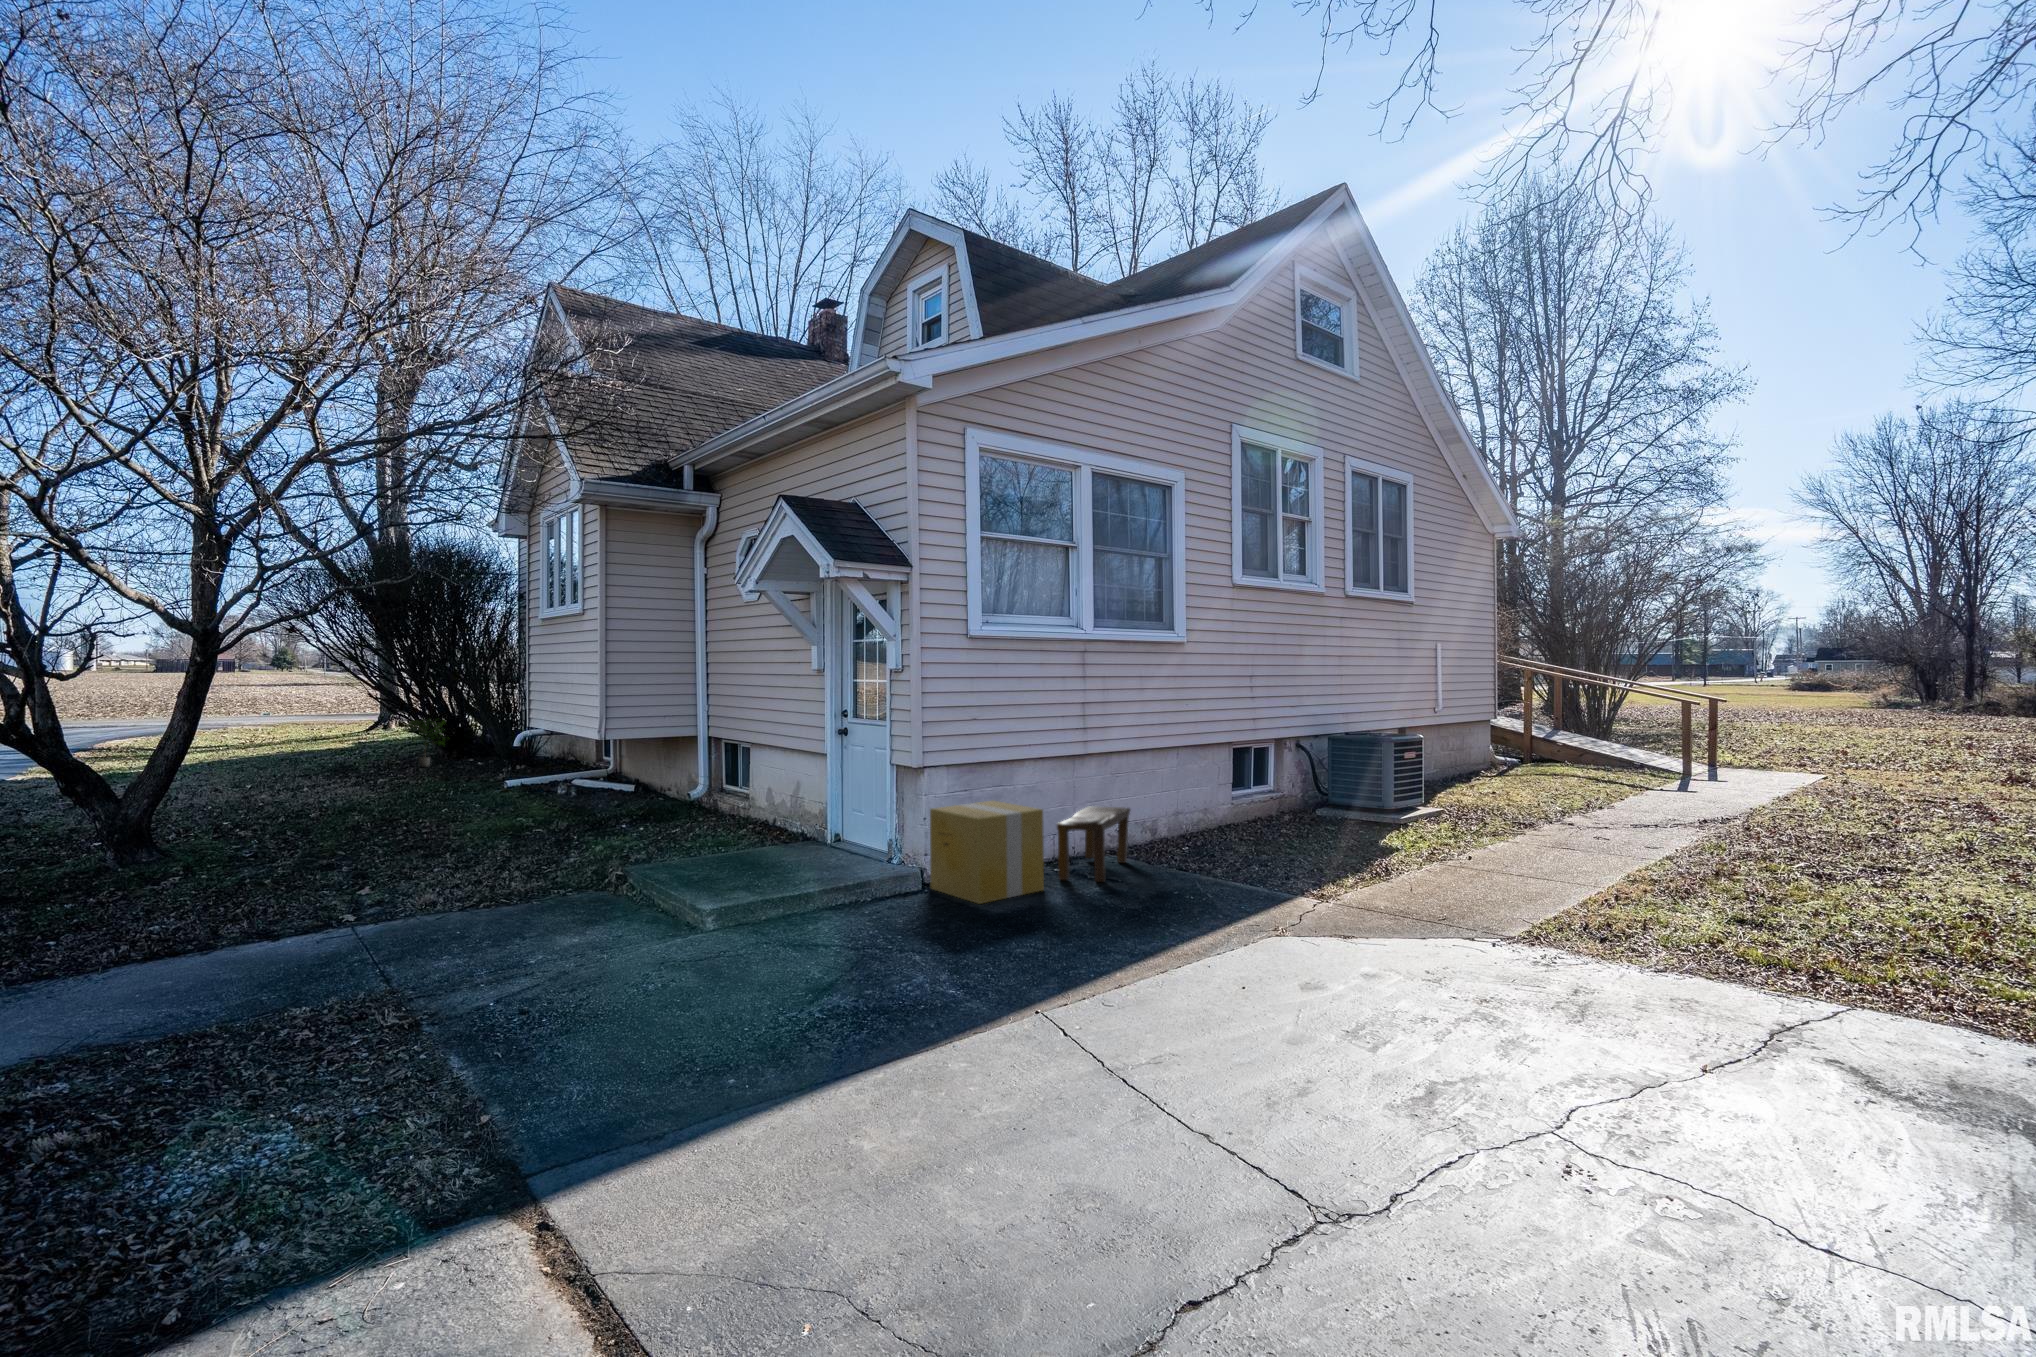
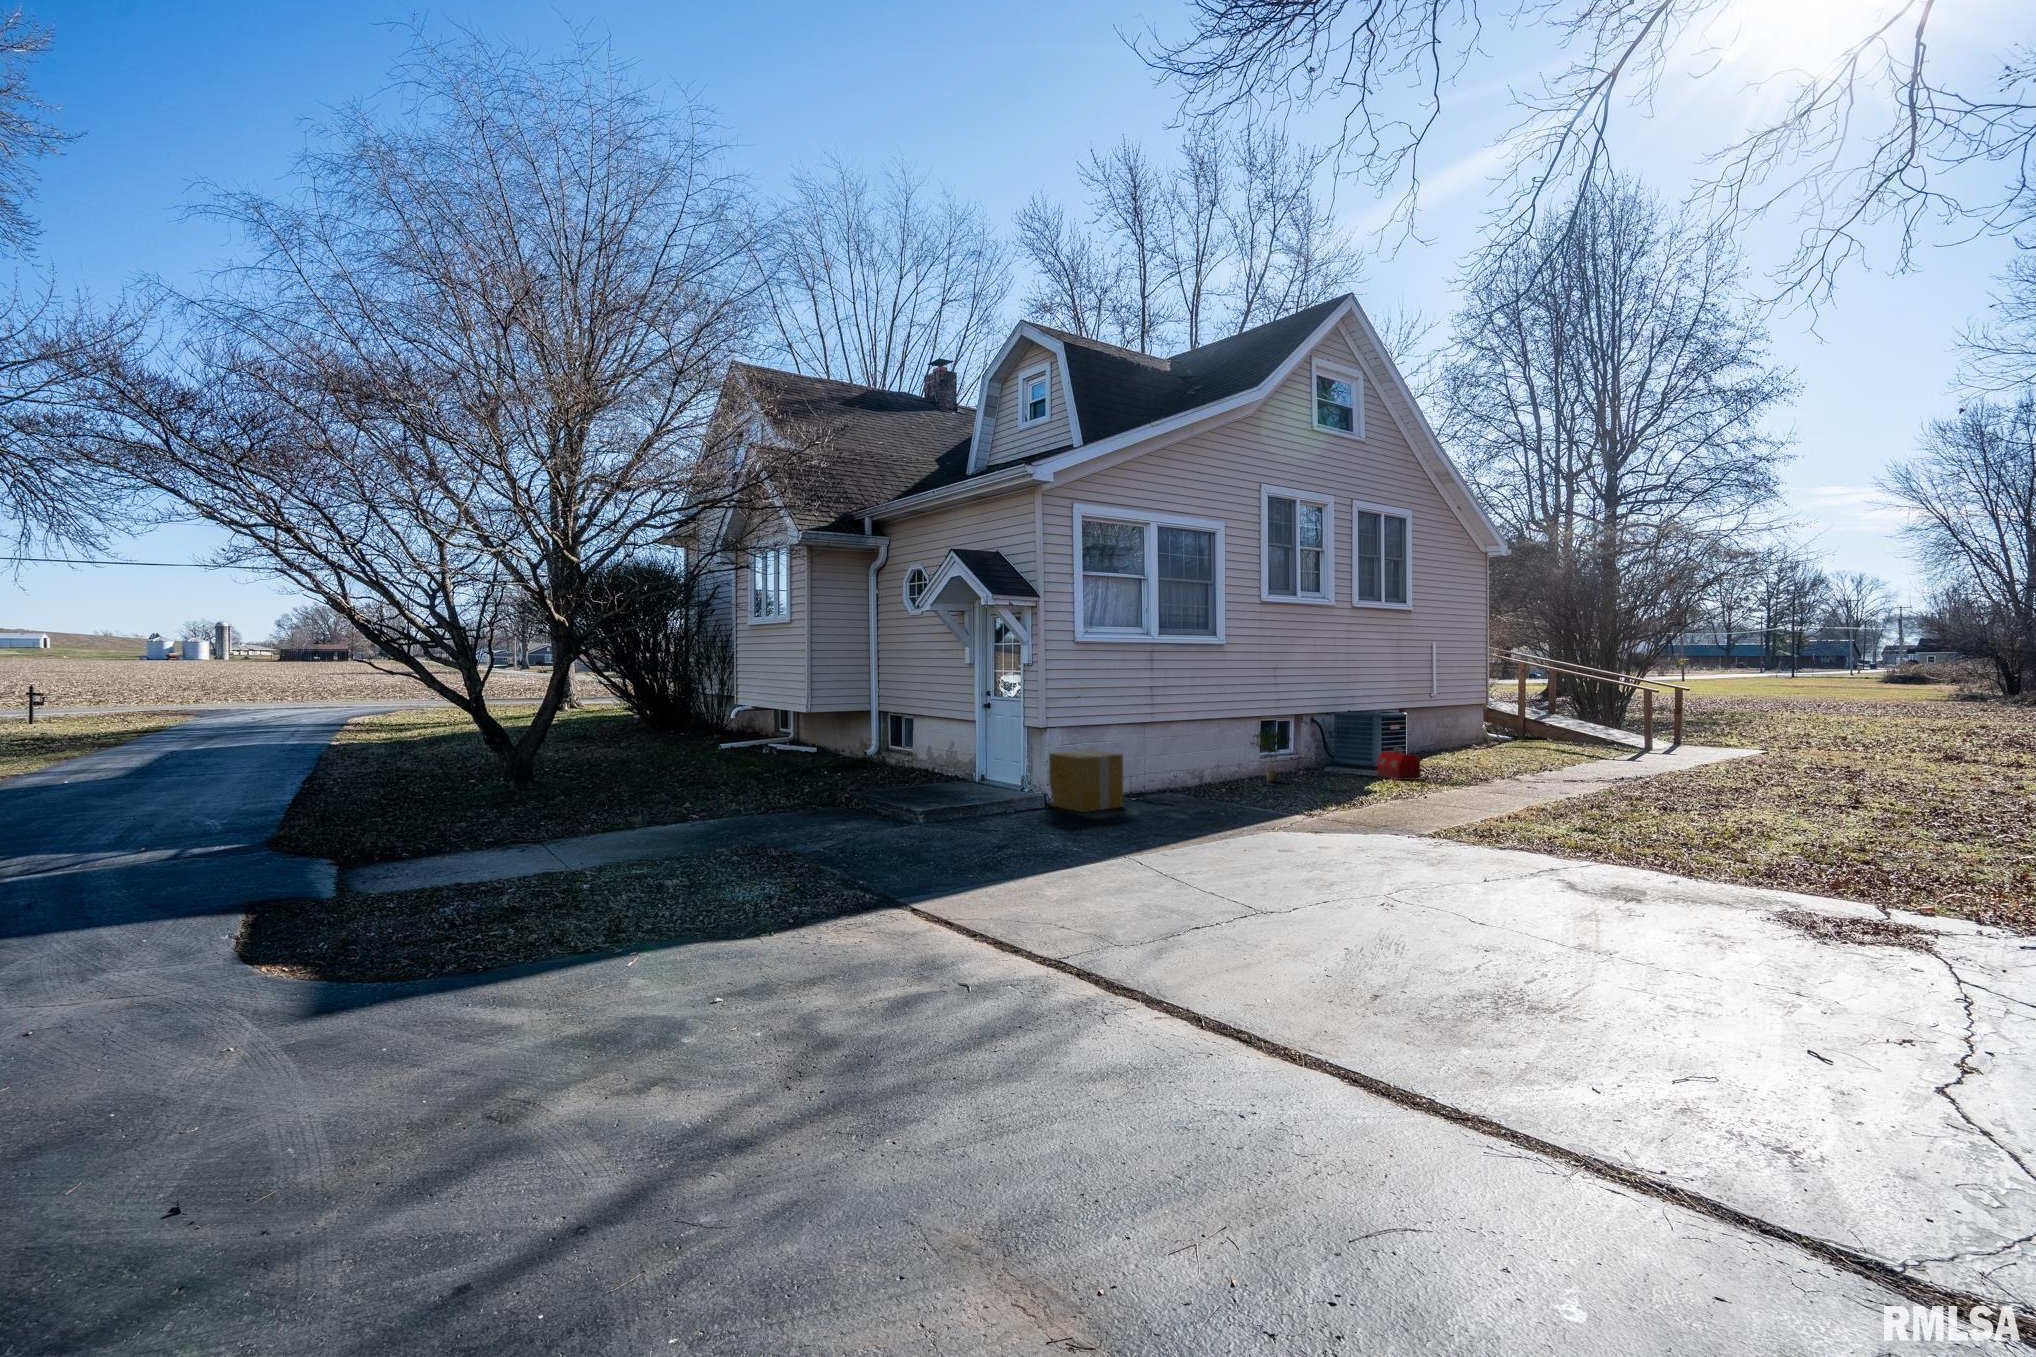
potted plant: present [404,719,445,767] -> present [1251,730,1289,782]
toolbox: none [1386,783,1448,830] -> present [1377,747,1421,780]
bench: present [1057,806,1130,882] -> none [1132,757,1183,804]

